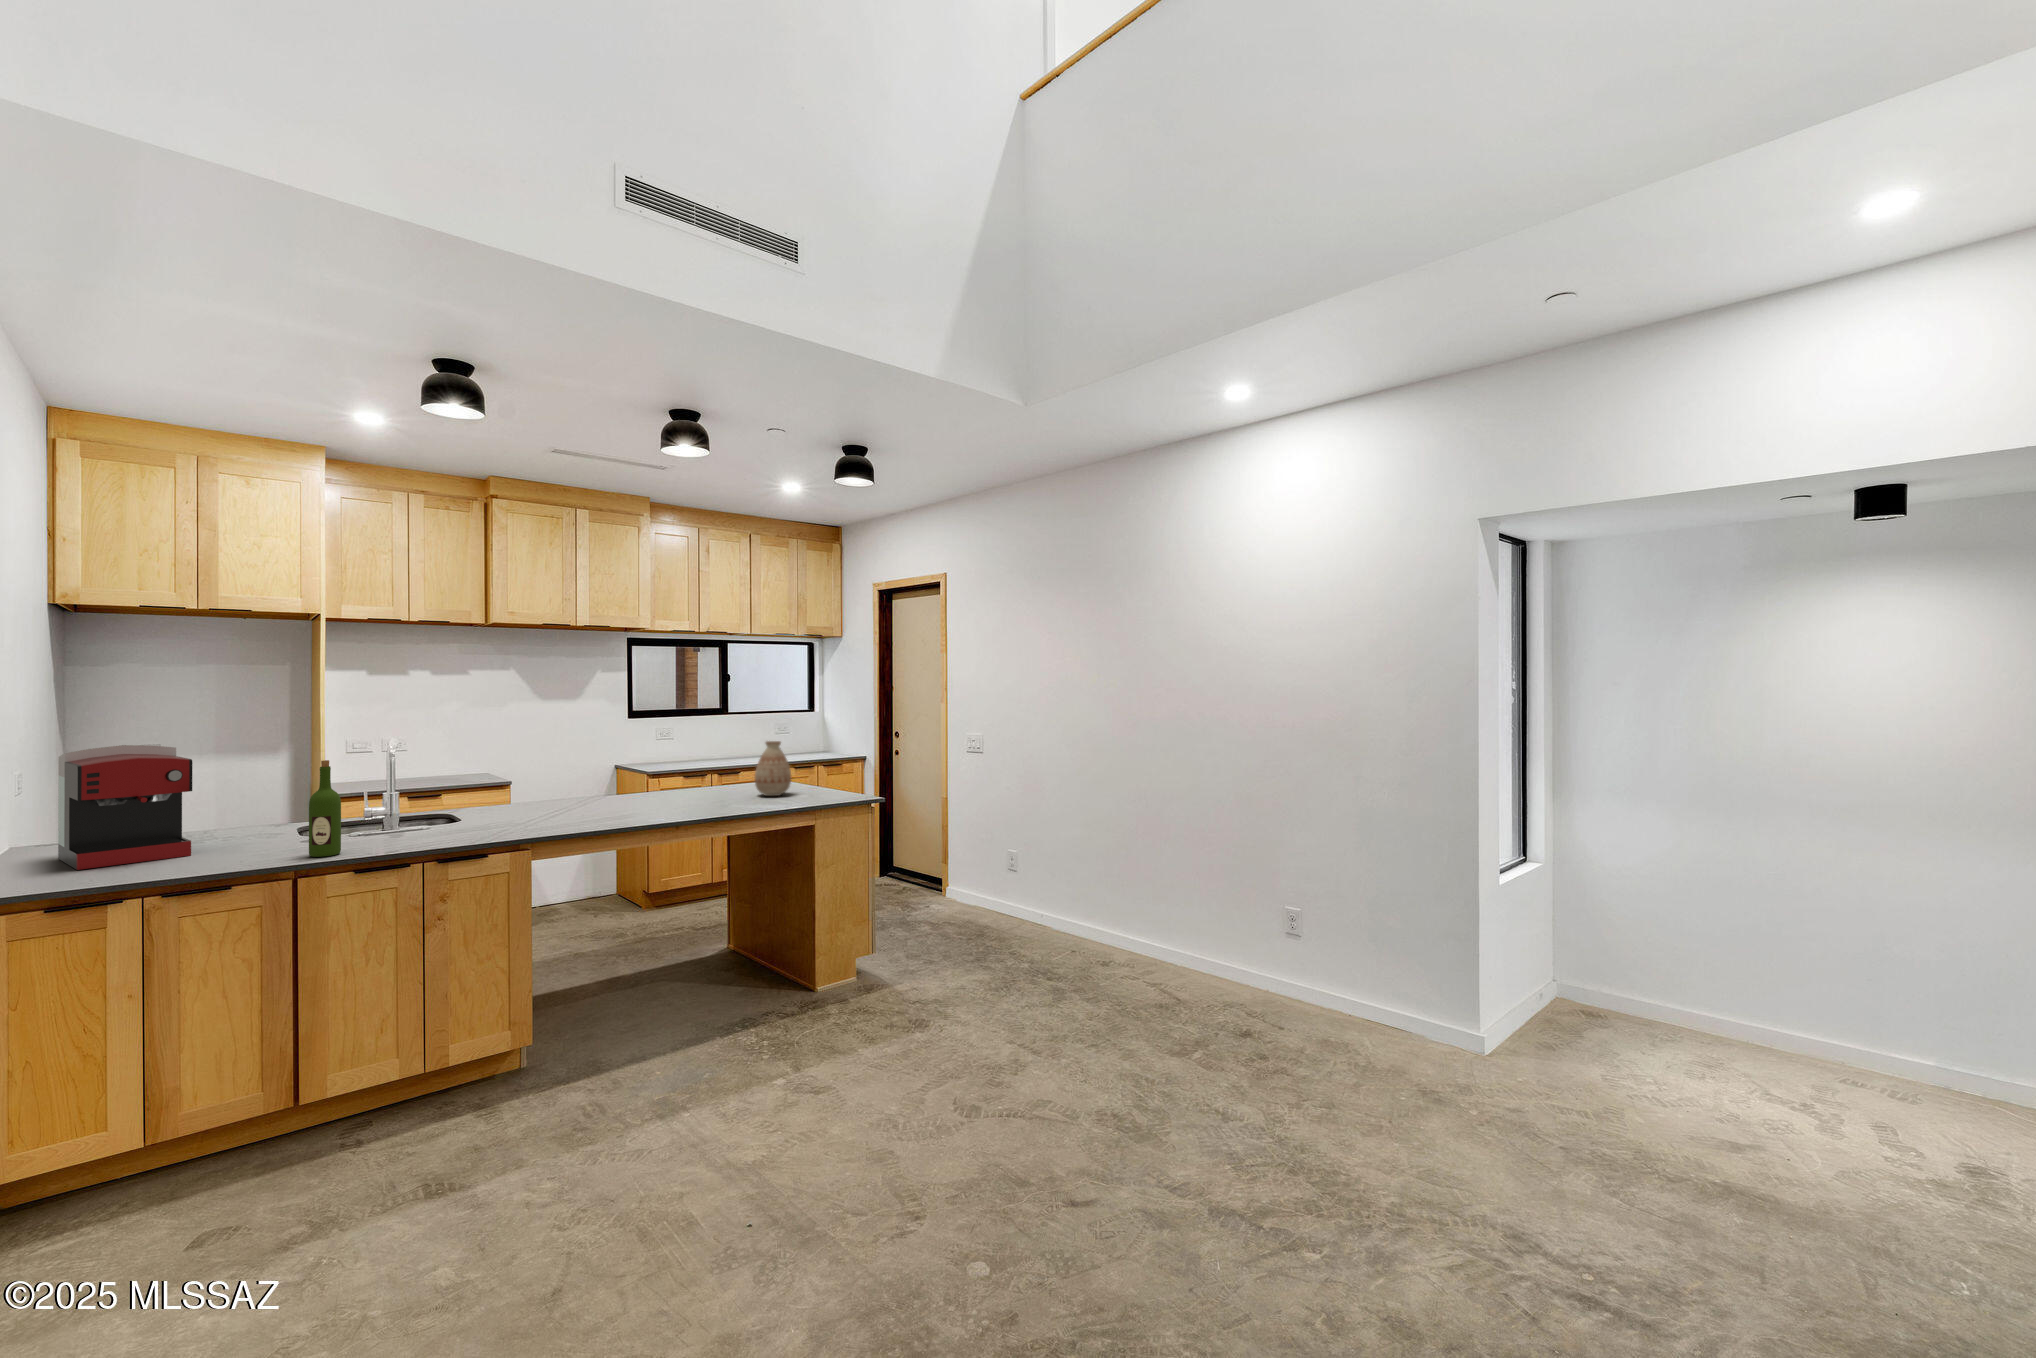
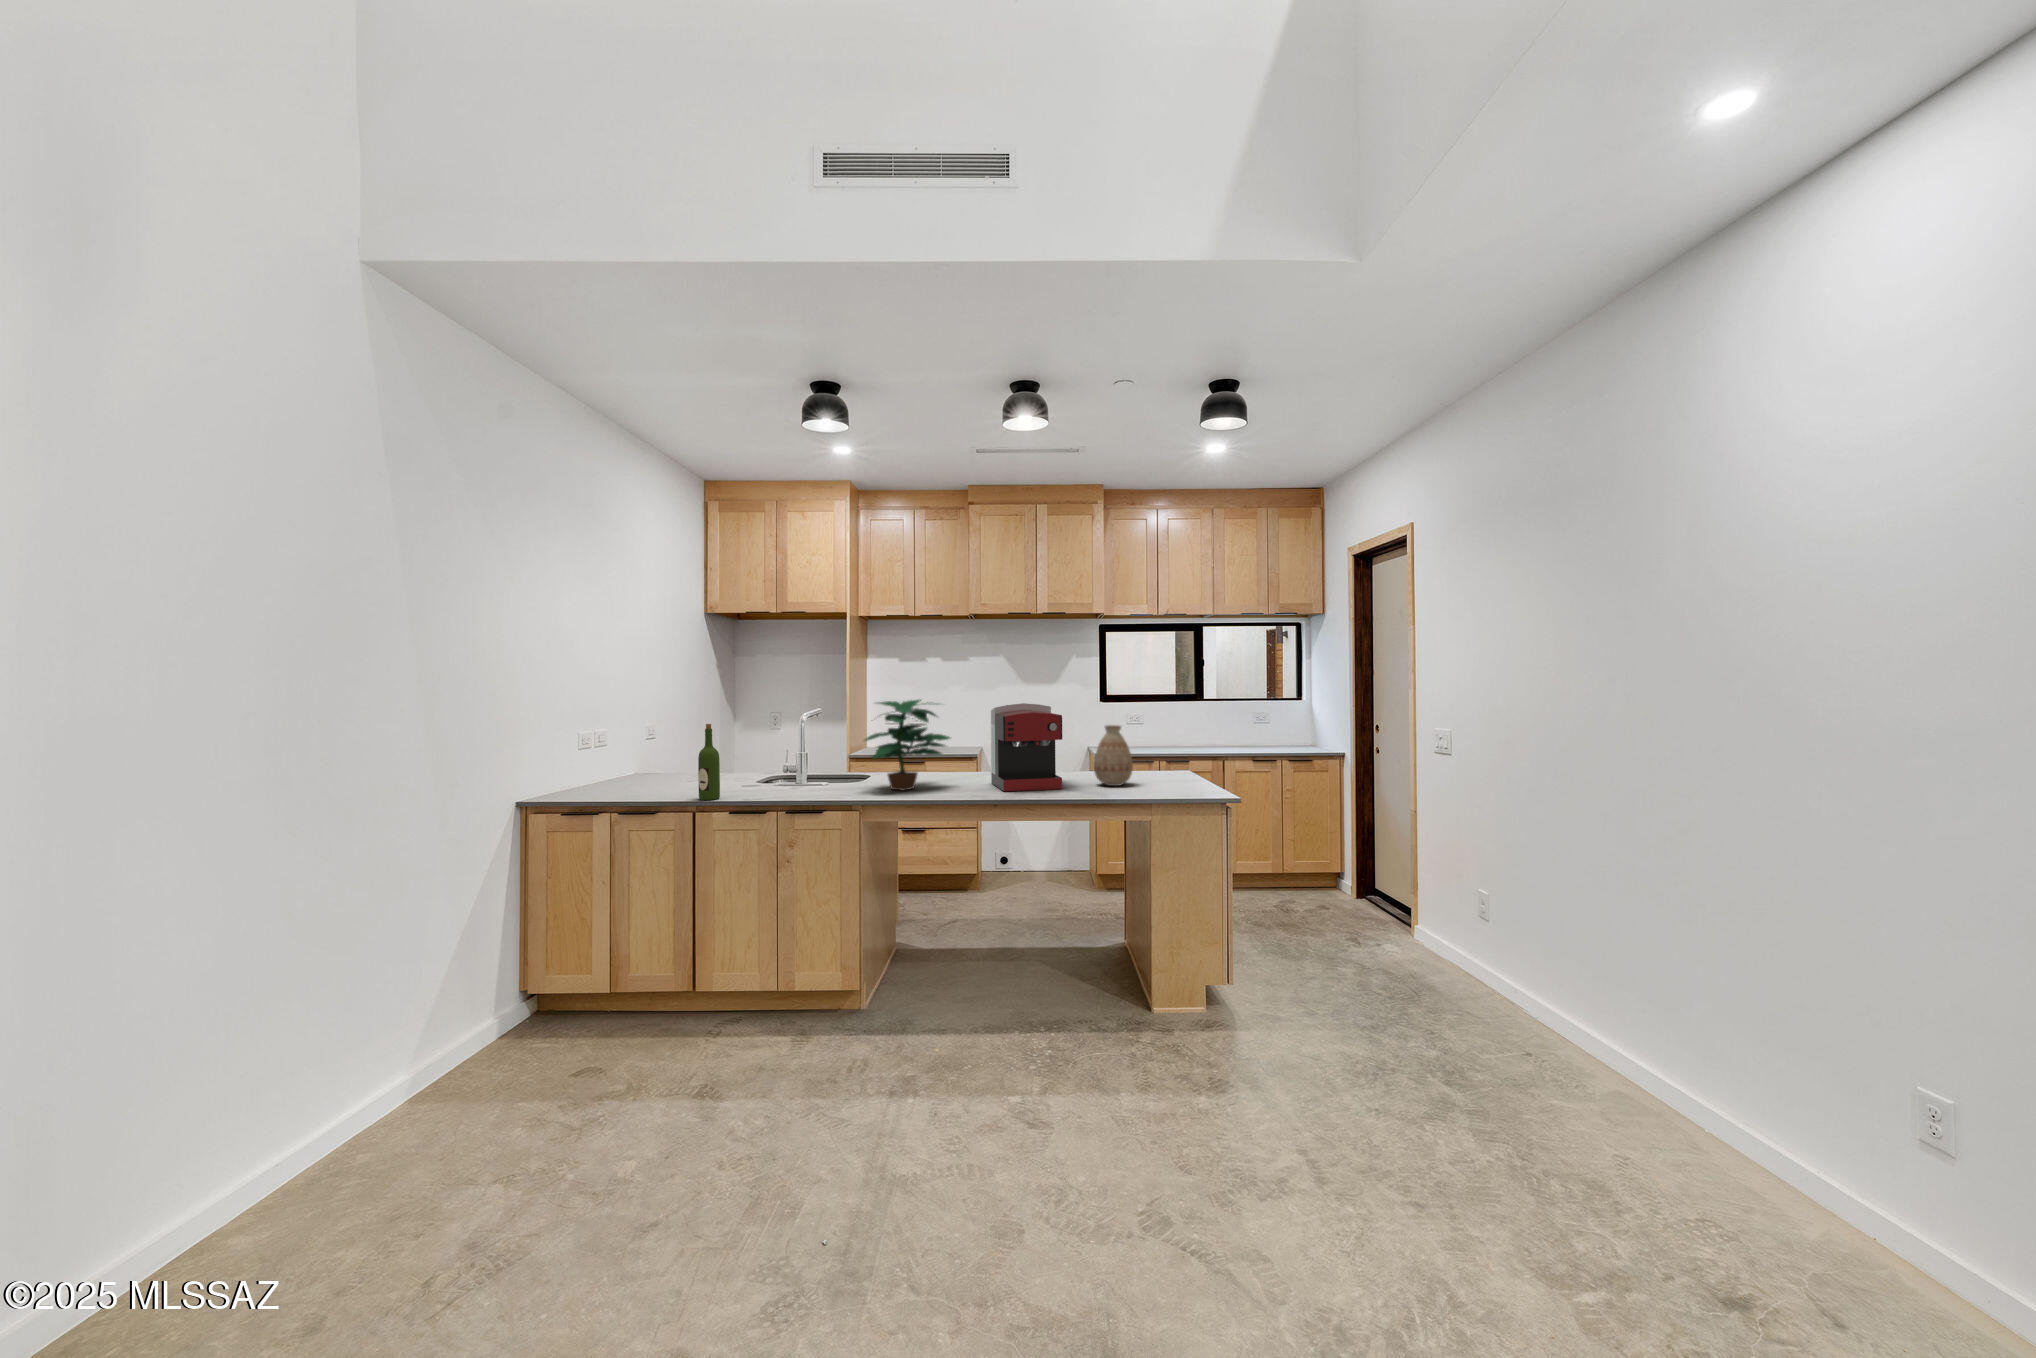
potted plant: none [522,722,615,821] -> present [865,700,950,791]
coffee maker: present [58,745,193,870] -> present [991,703,1062,791]

